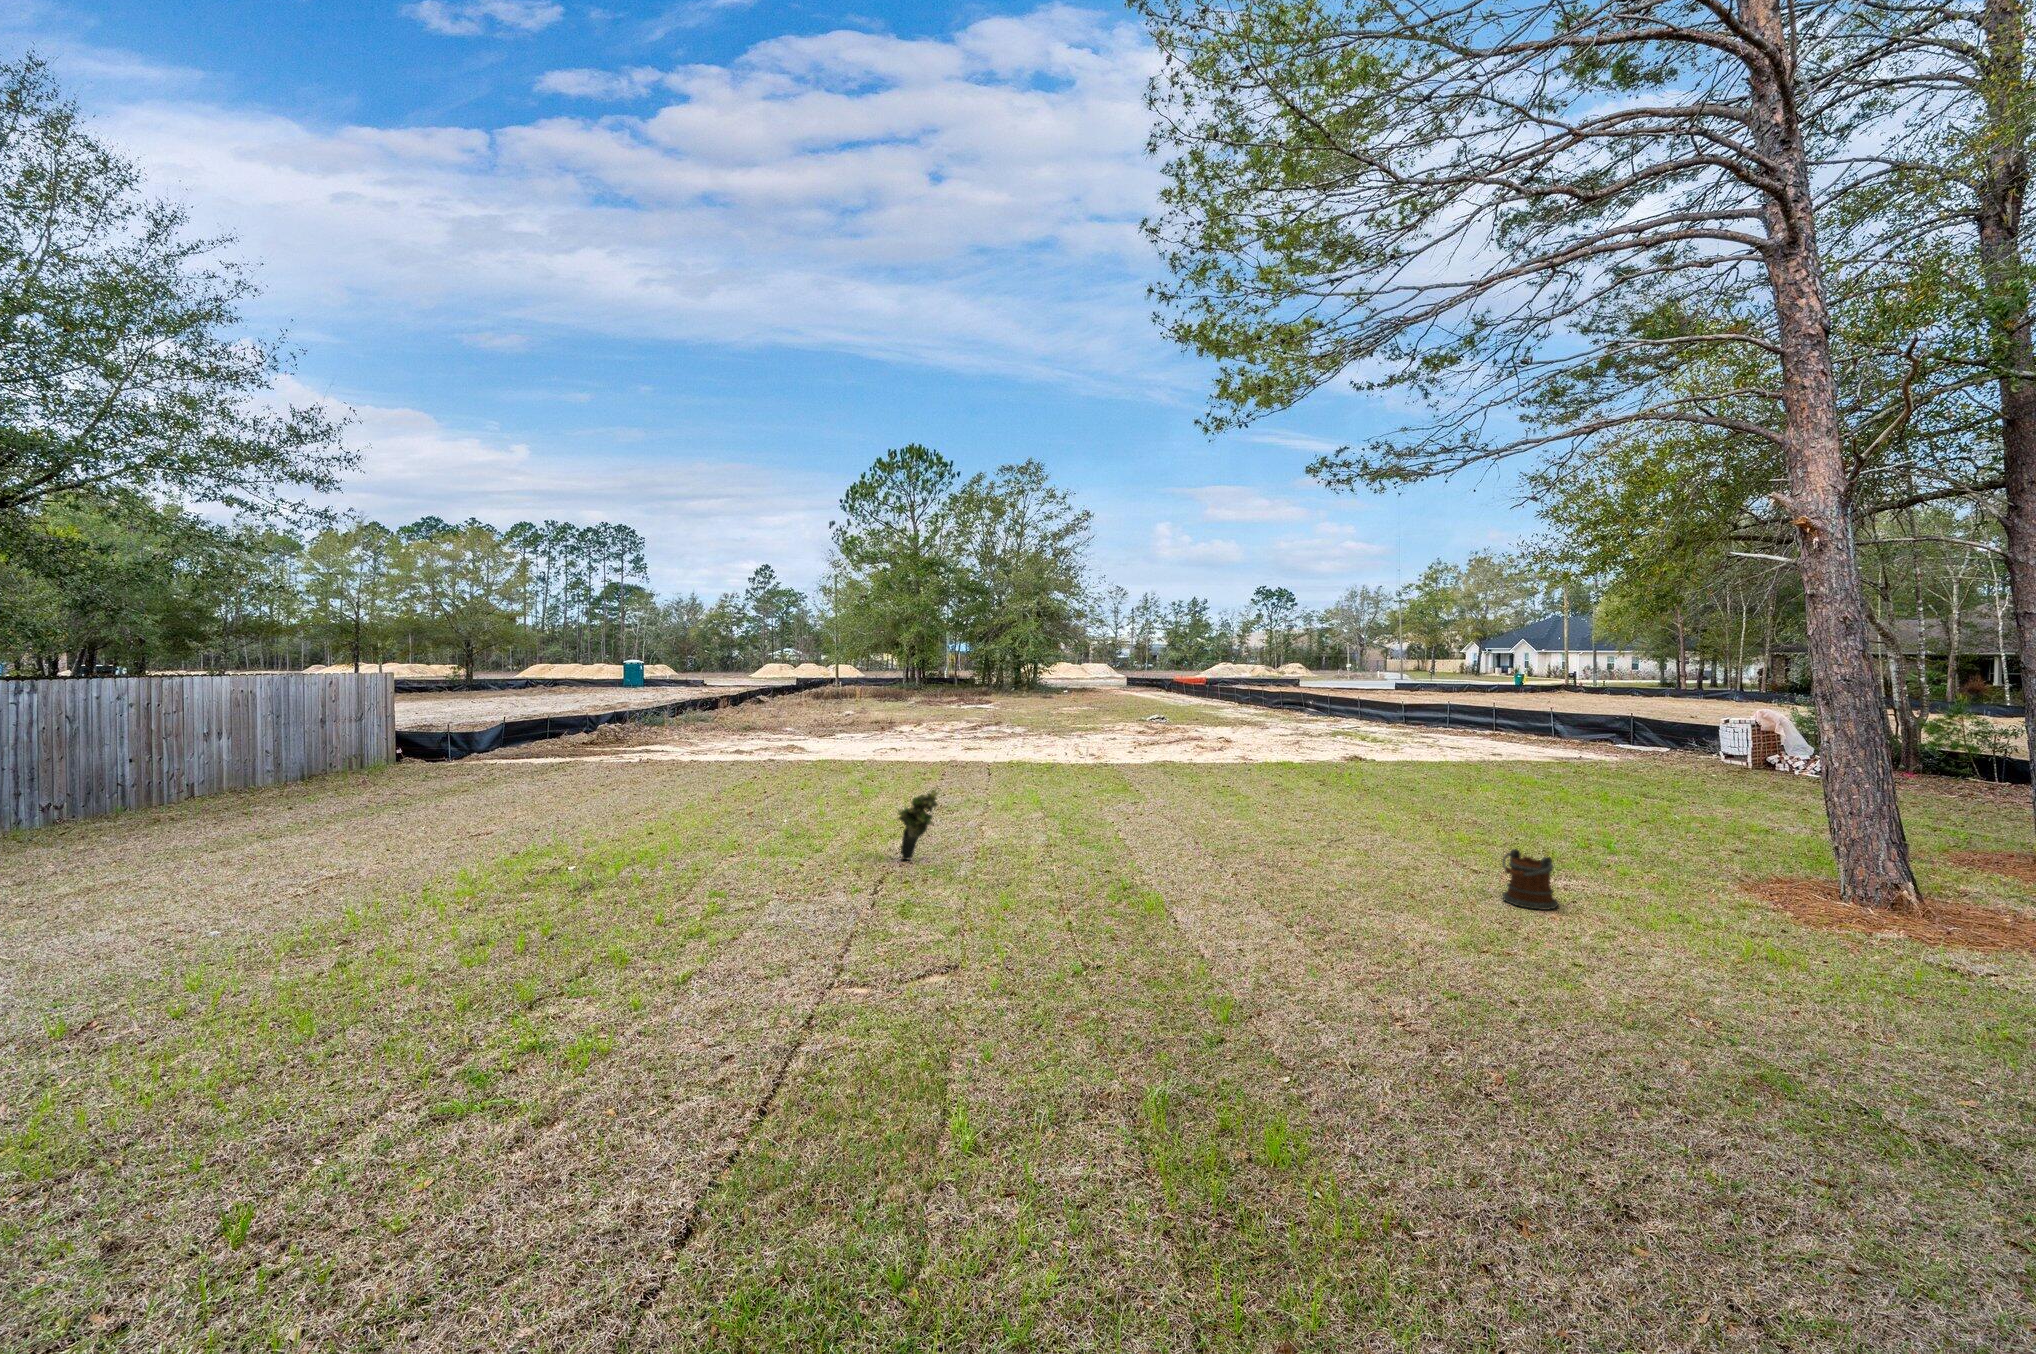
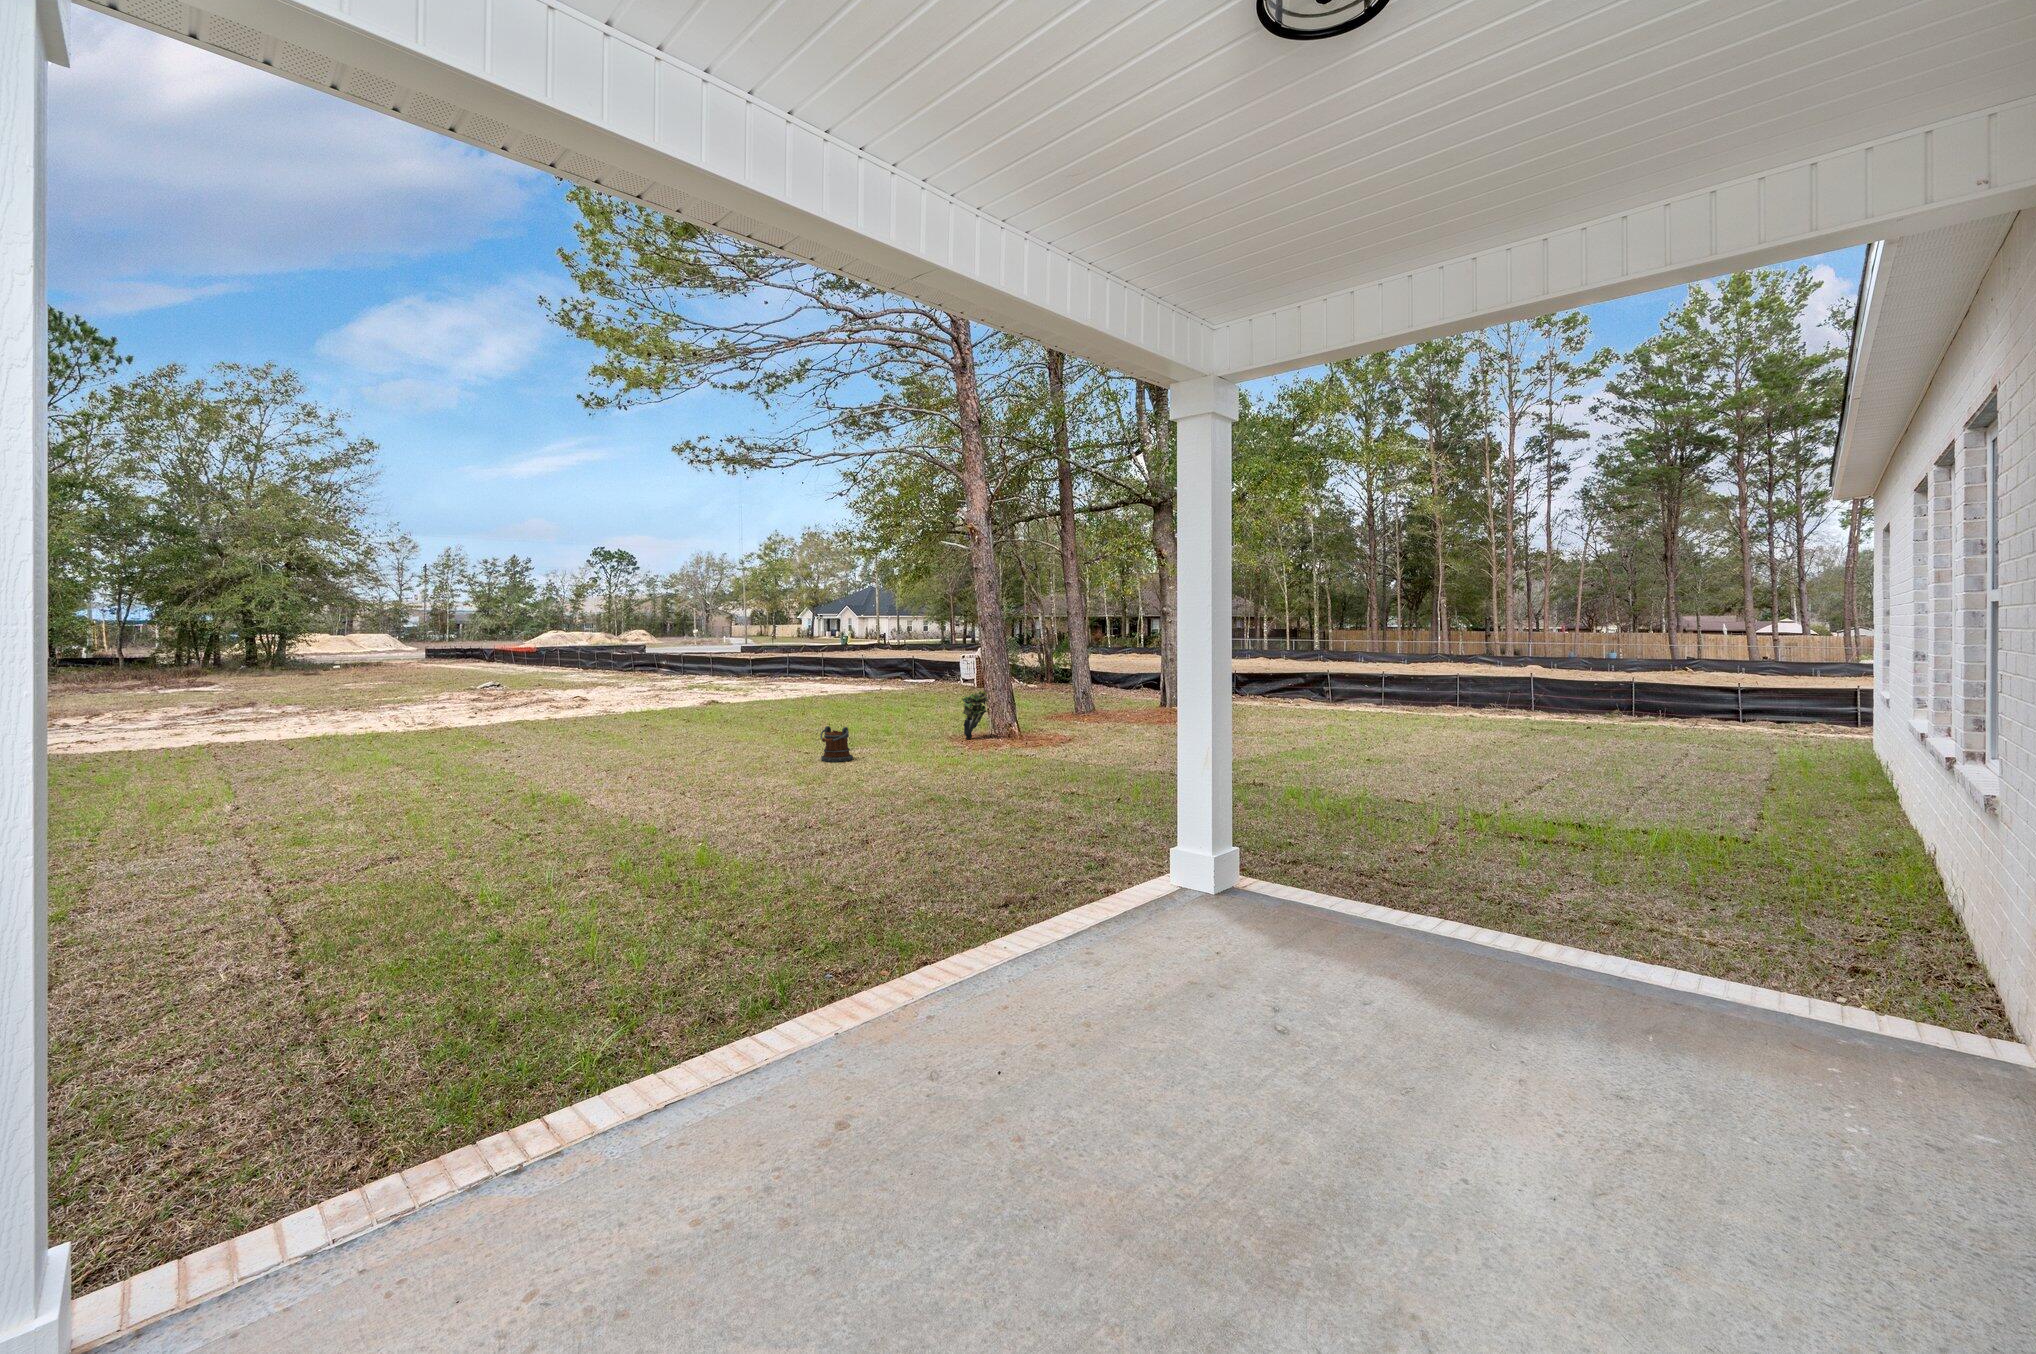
potted plant: present [898,790,938,860] -> present [962,691,988,739]

